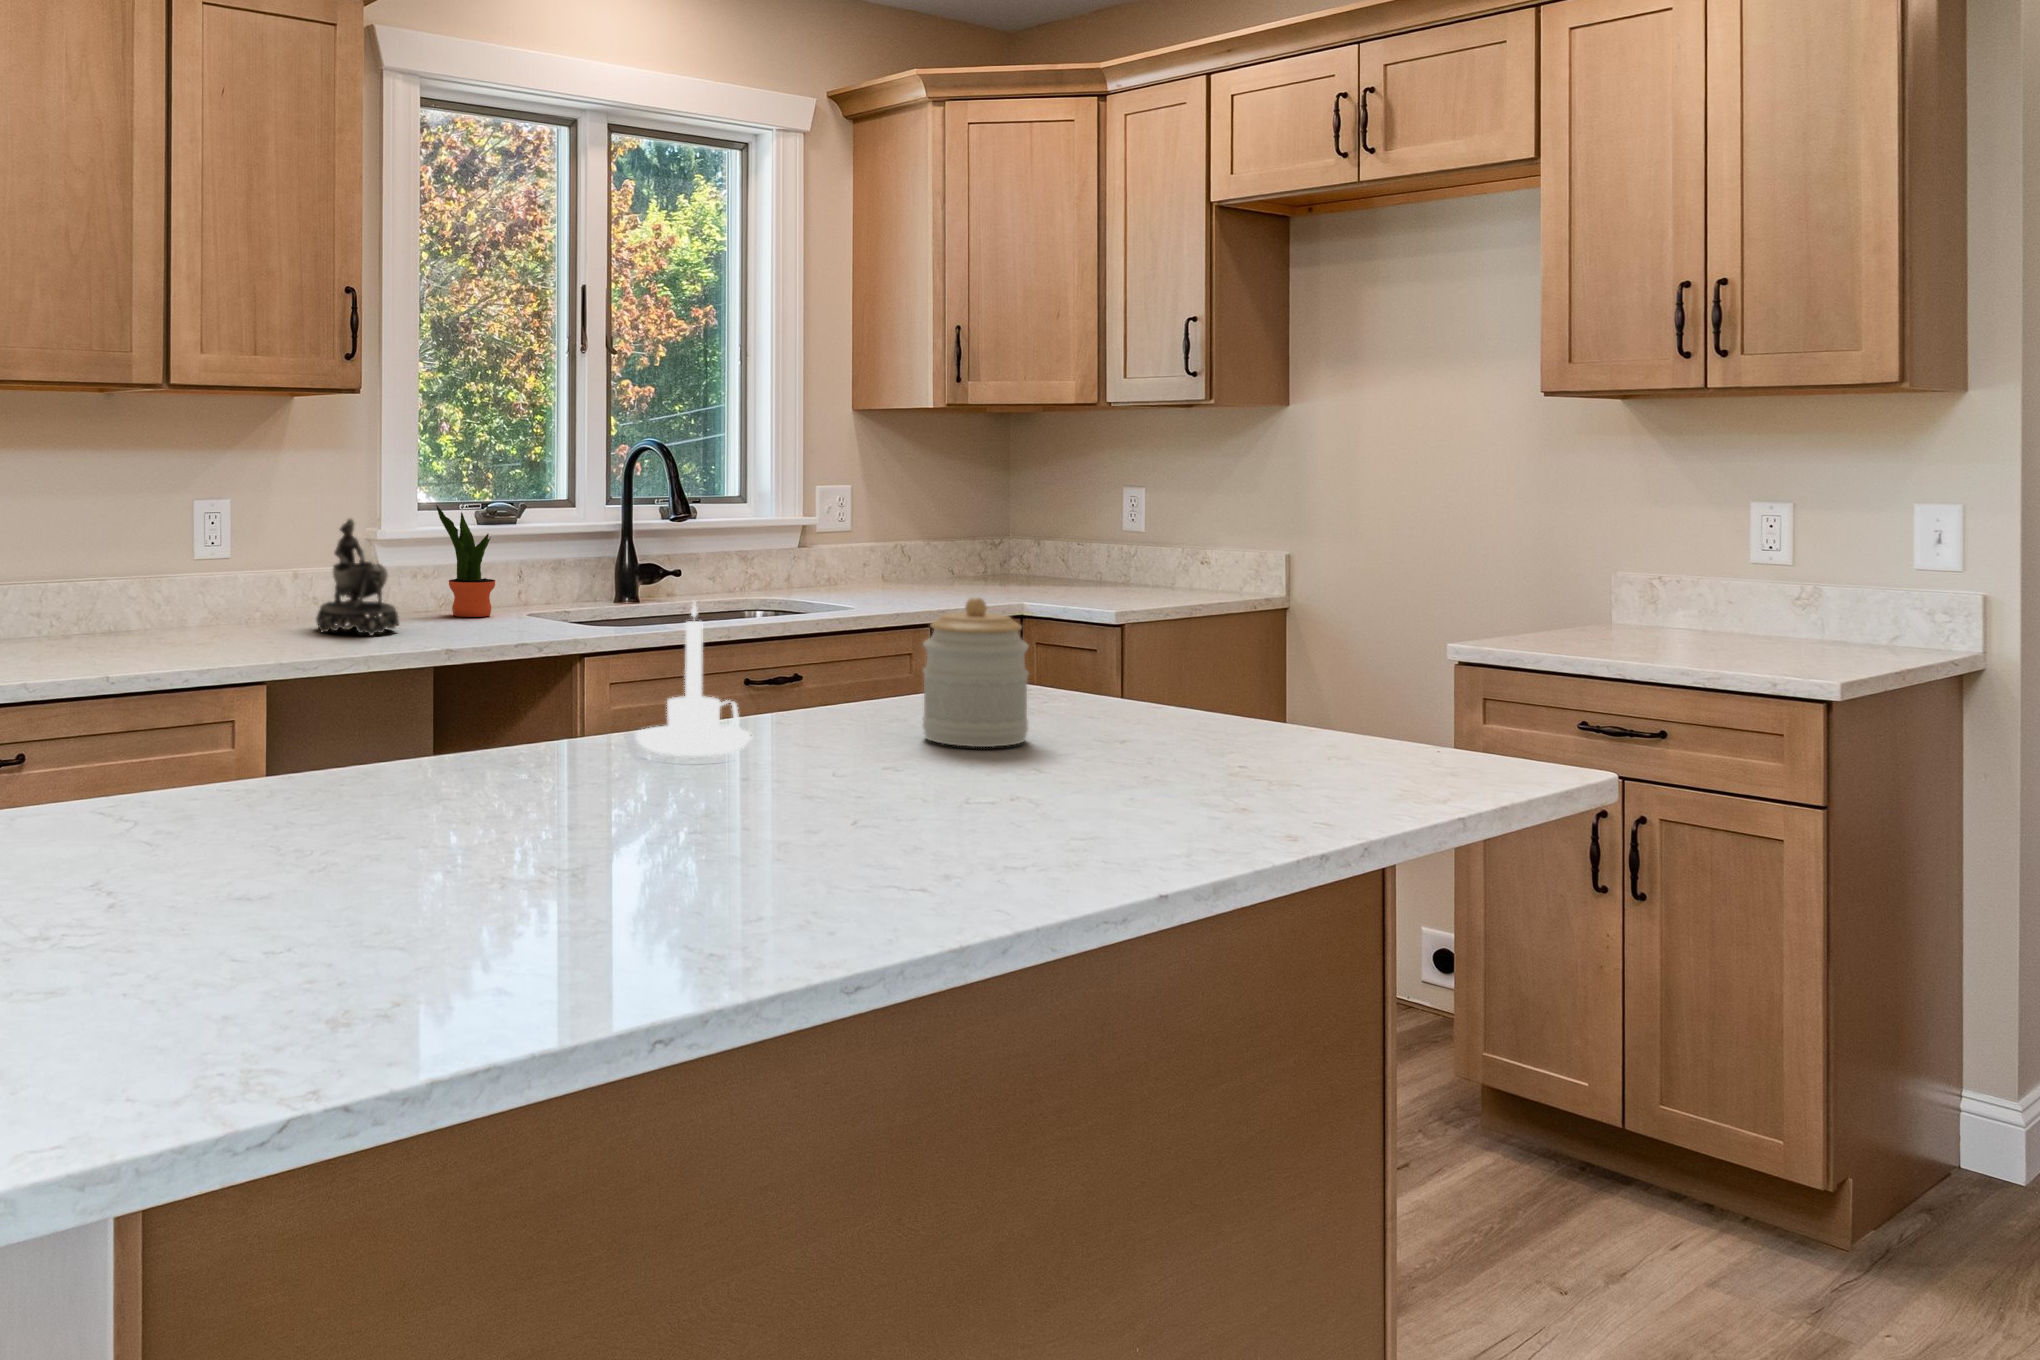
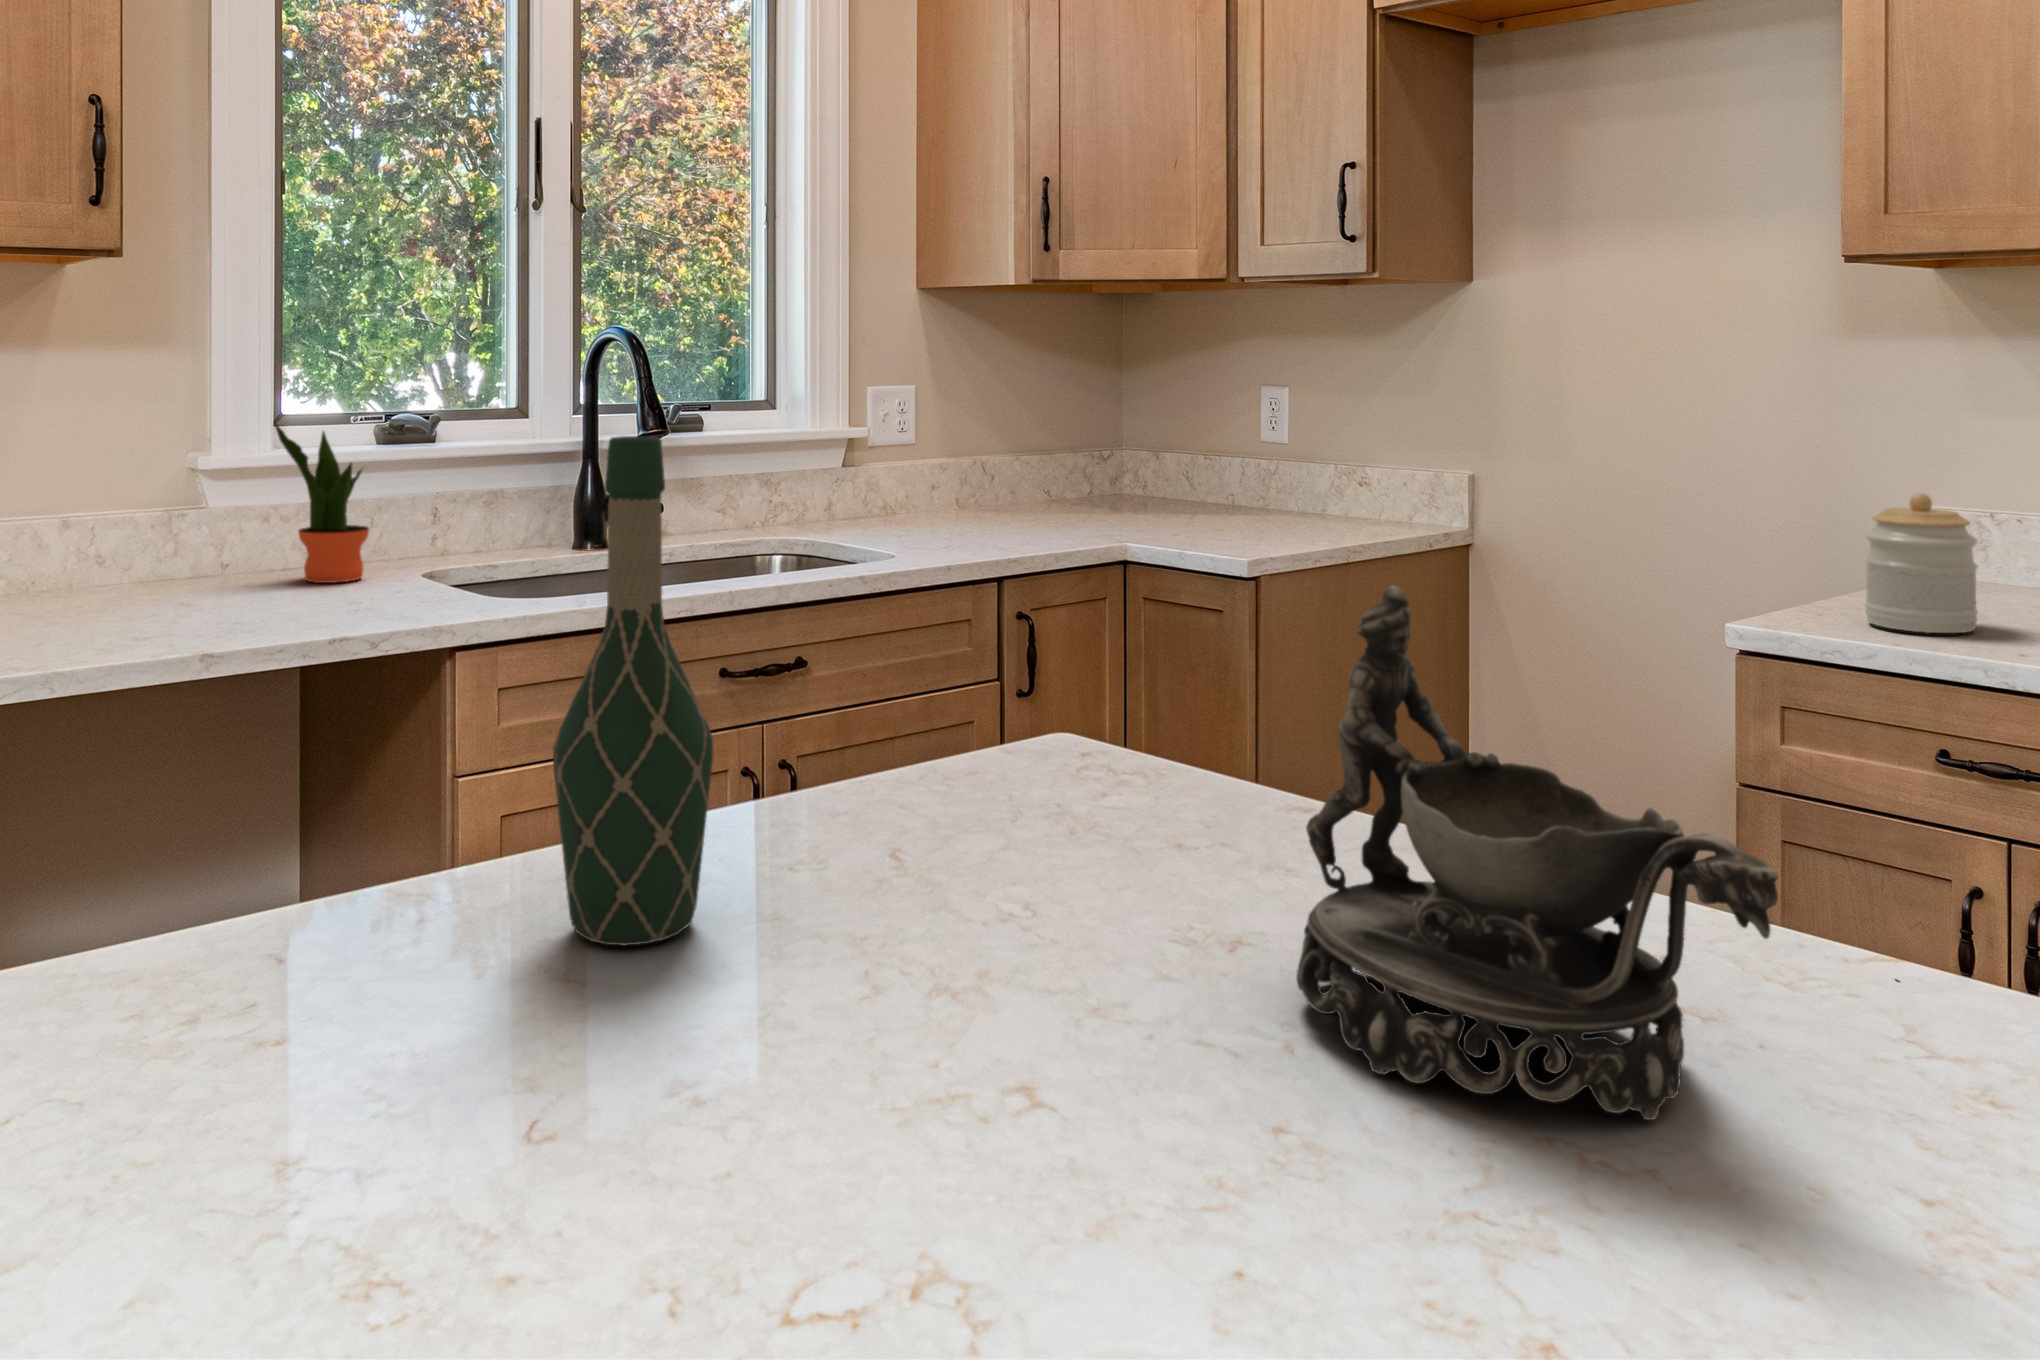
wine bottle: none [800,493,874,726] -> present [553,436,714,945]
decorative bowl: present [316,519,399,635] -> present [1297,586,1778,1120]
jar: present [922,597,1028,747] -> present [1865,493,1978,633]
candle holder: present [636,603,751,756] -> none [29,711,344,1130]

